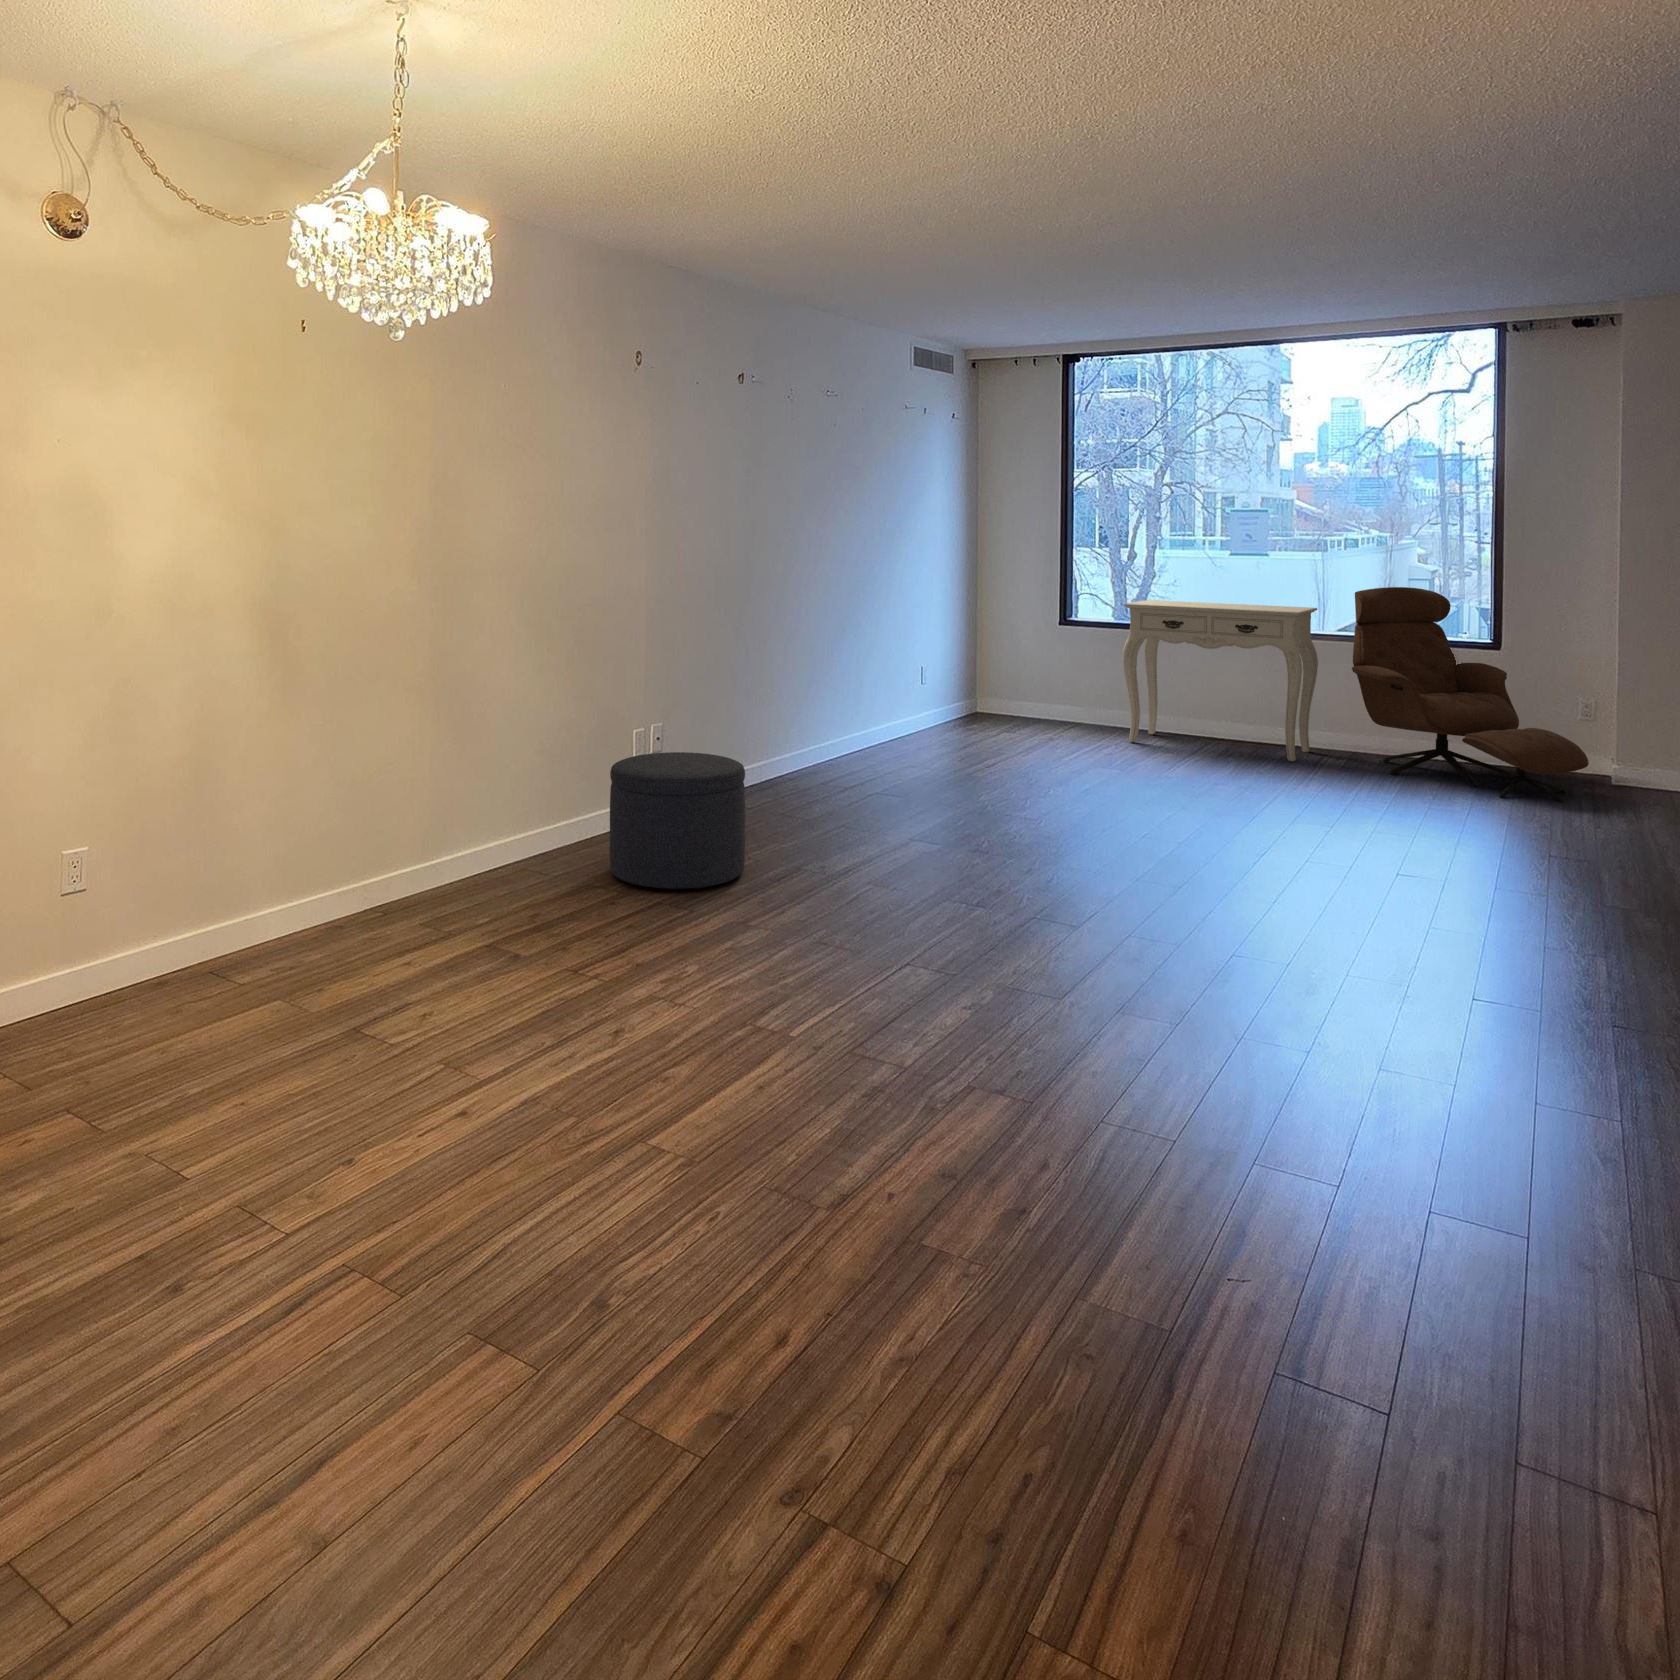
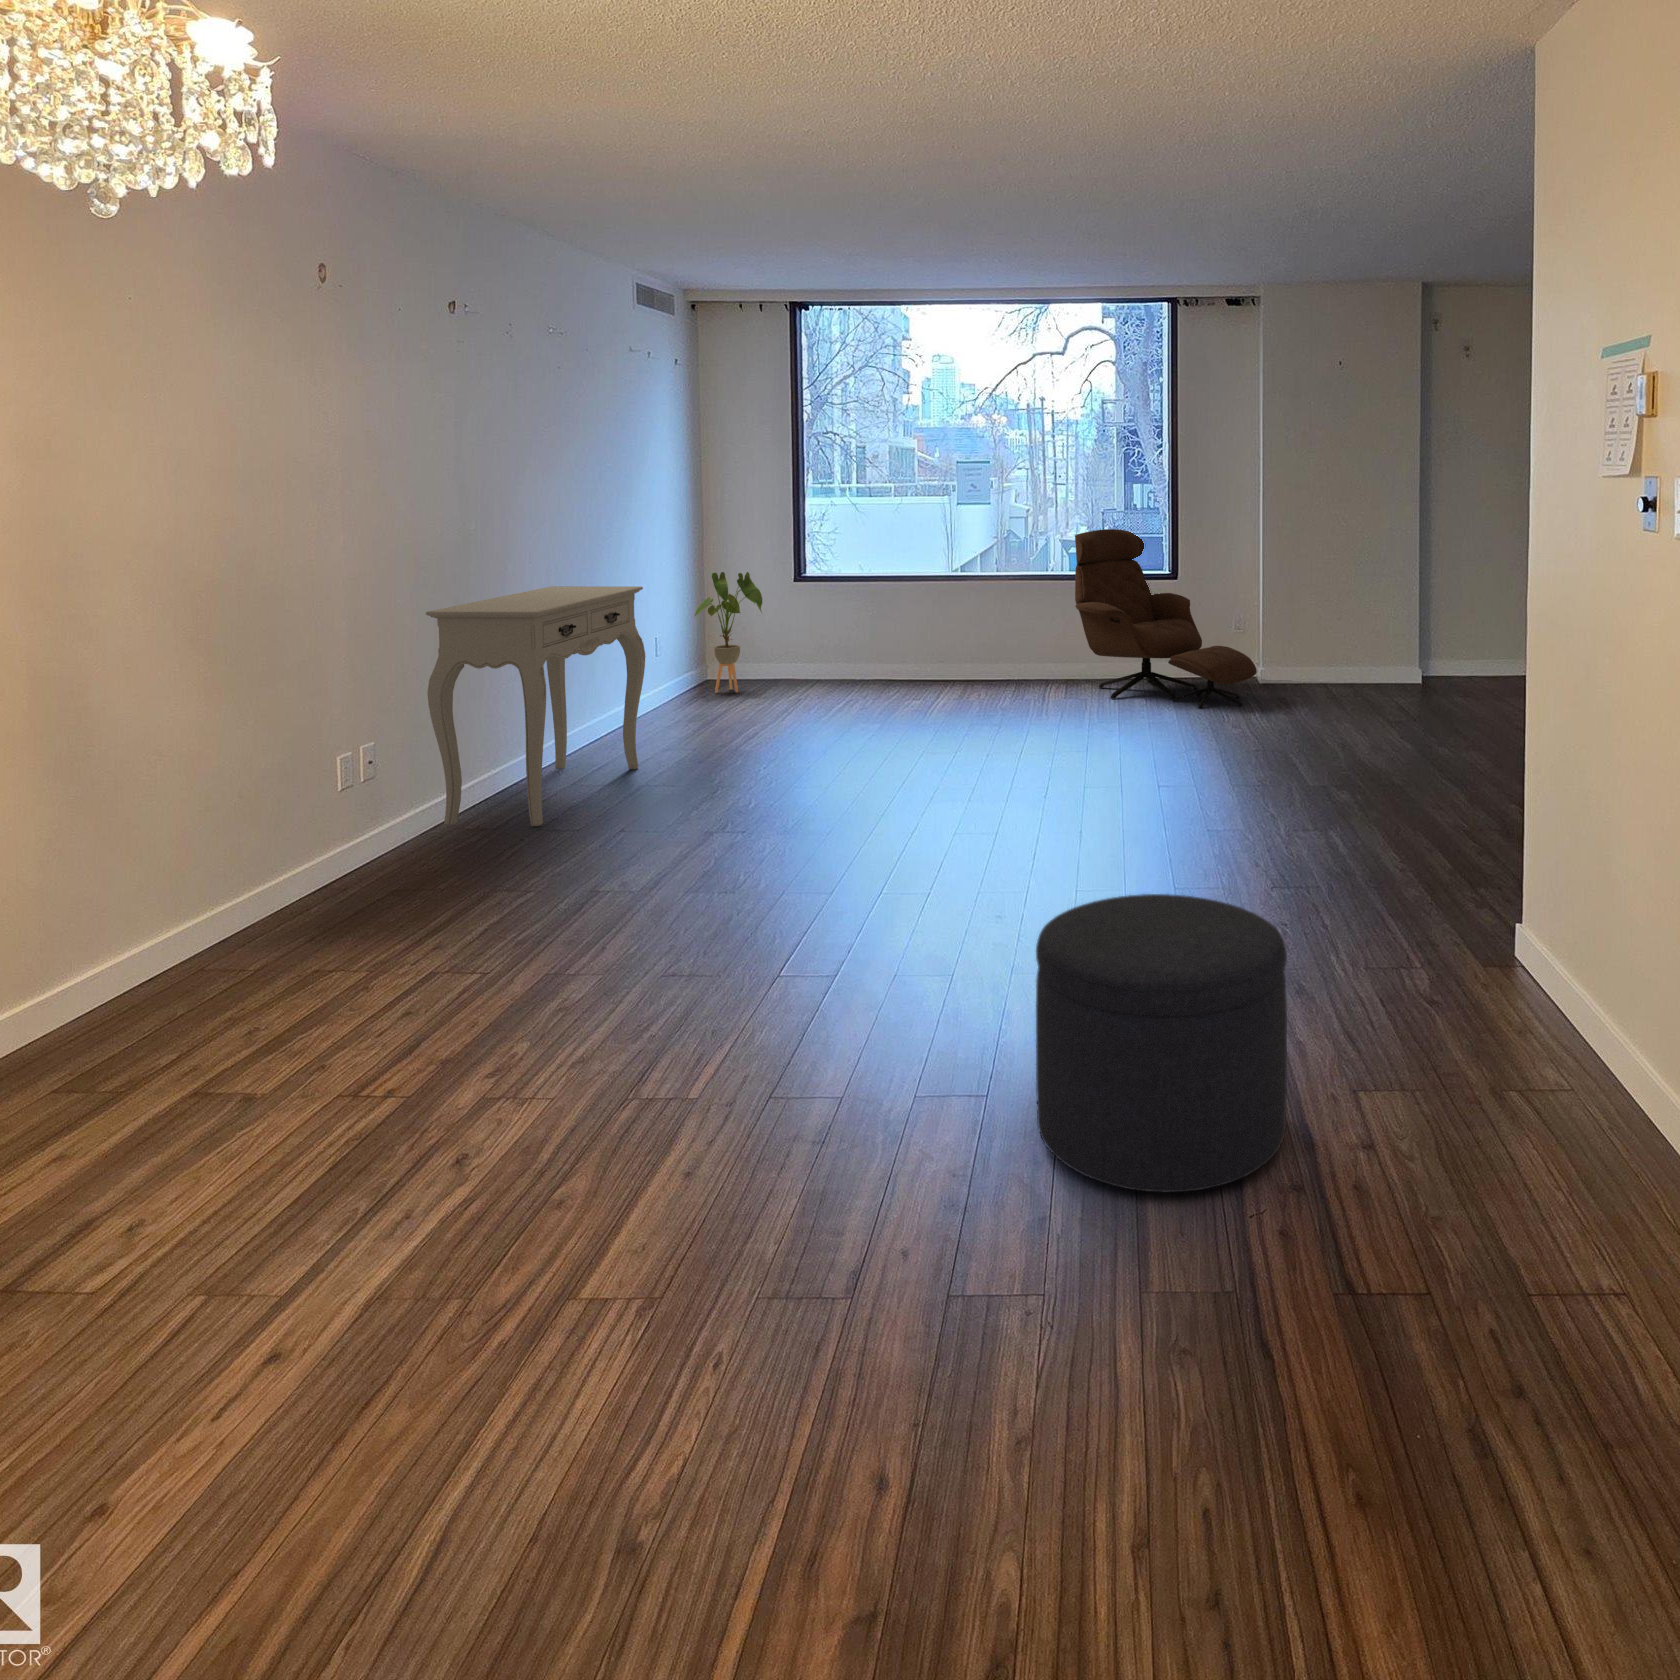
console table: present [1123,600,1318,762] -> present [426,586,646,826]
house plant: none [961,611,1028,724] -> present [694,572,762,693]
ottoman: present [610,752,745,889] -> present [1036,894,1287,1192]

